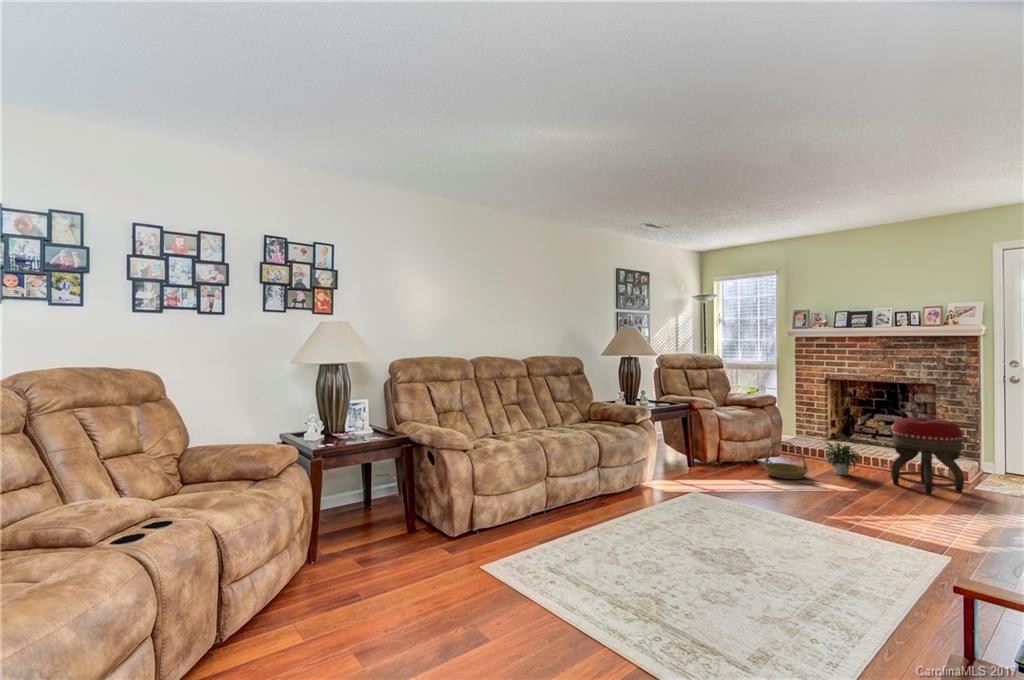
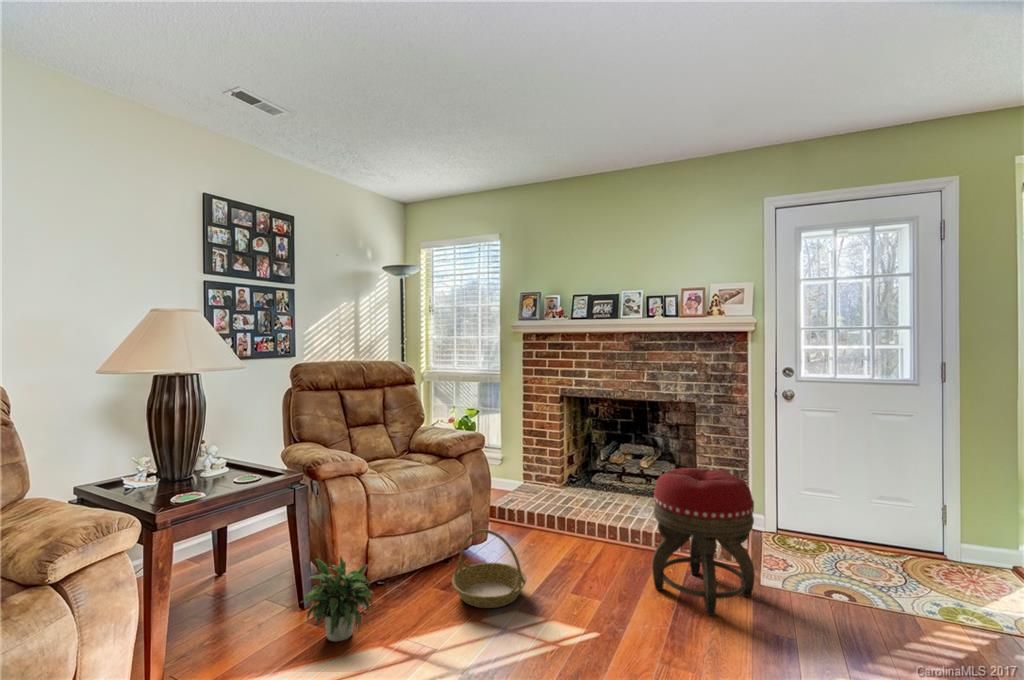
potted plant: present [825,441,861,475] -> present [302,557,374,641]

